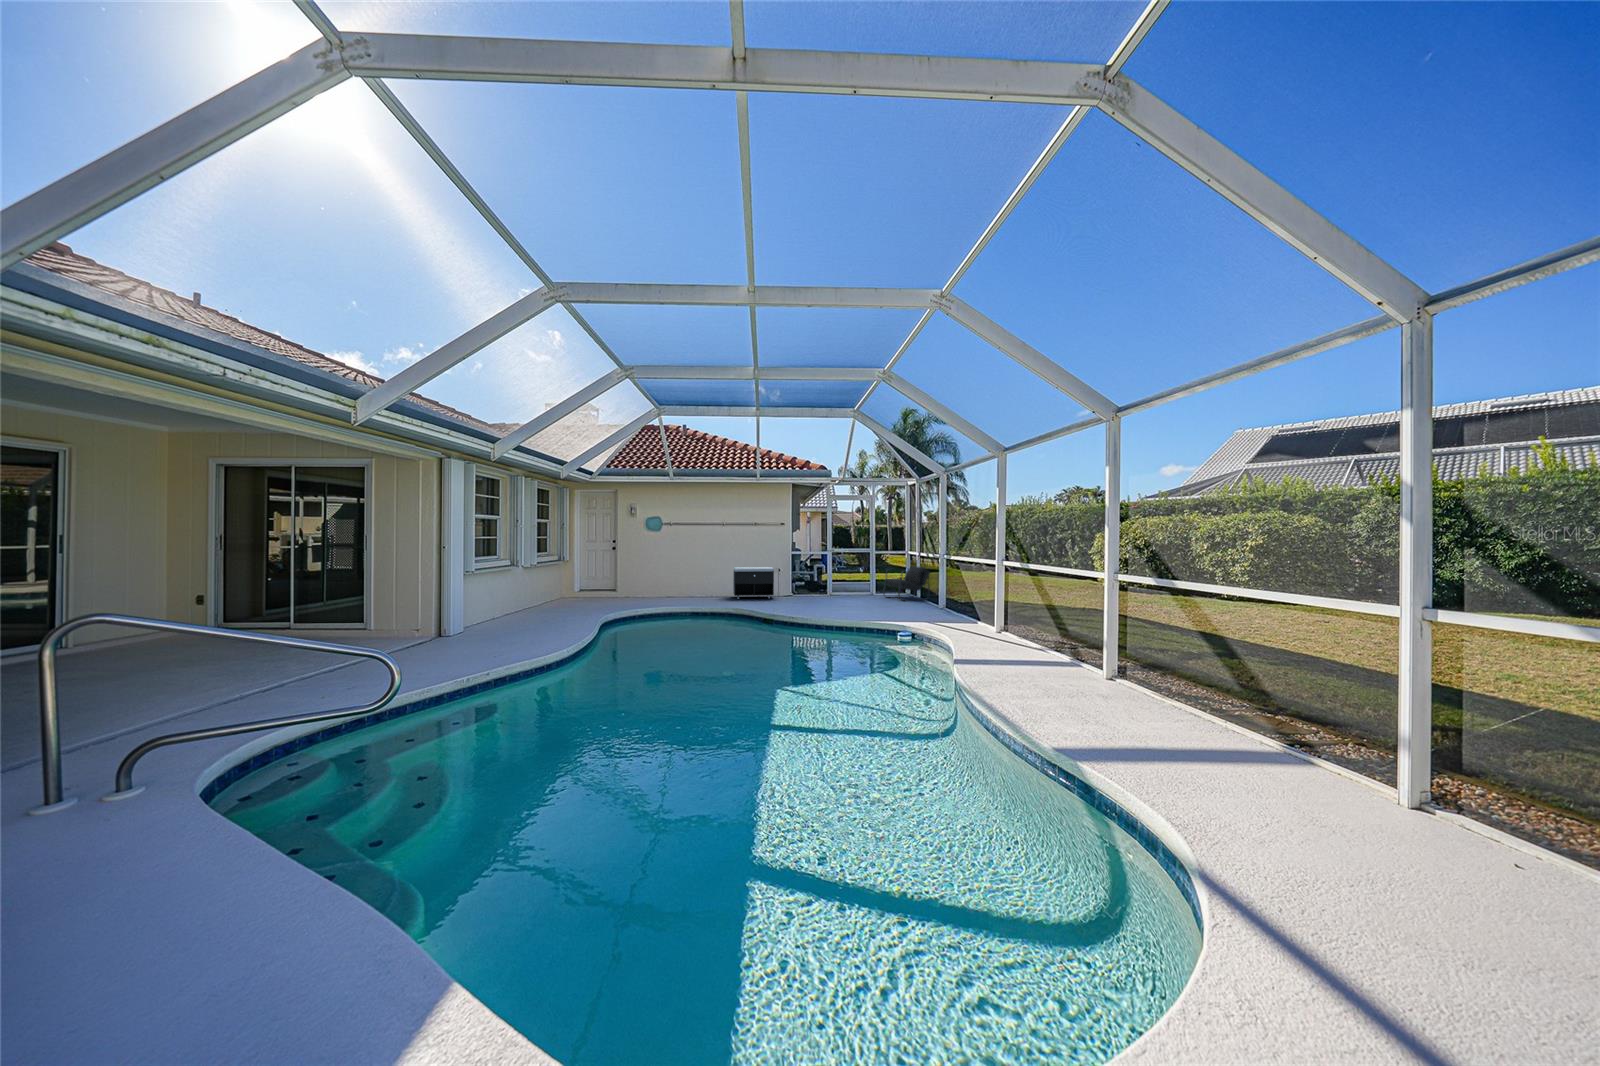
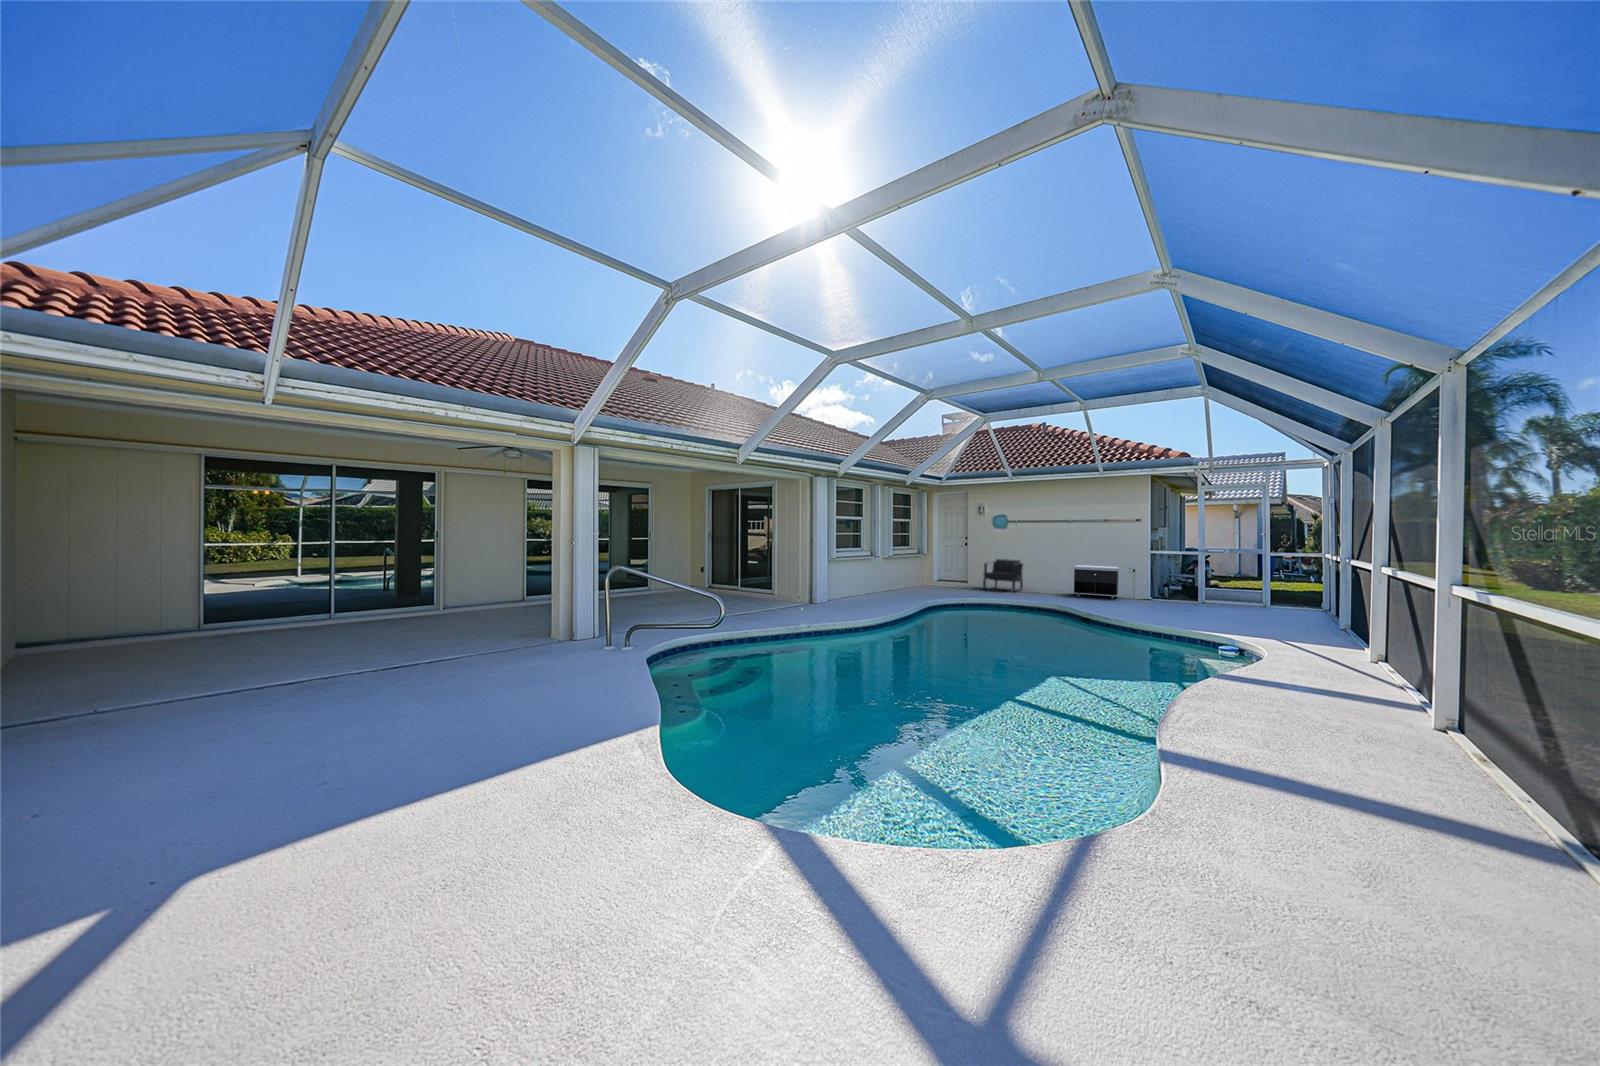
armchair: present [883,566,930,599] -> present [983,559,1023,592]

